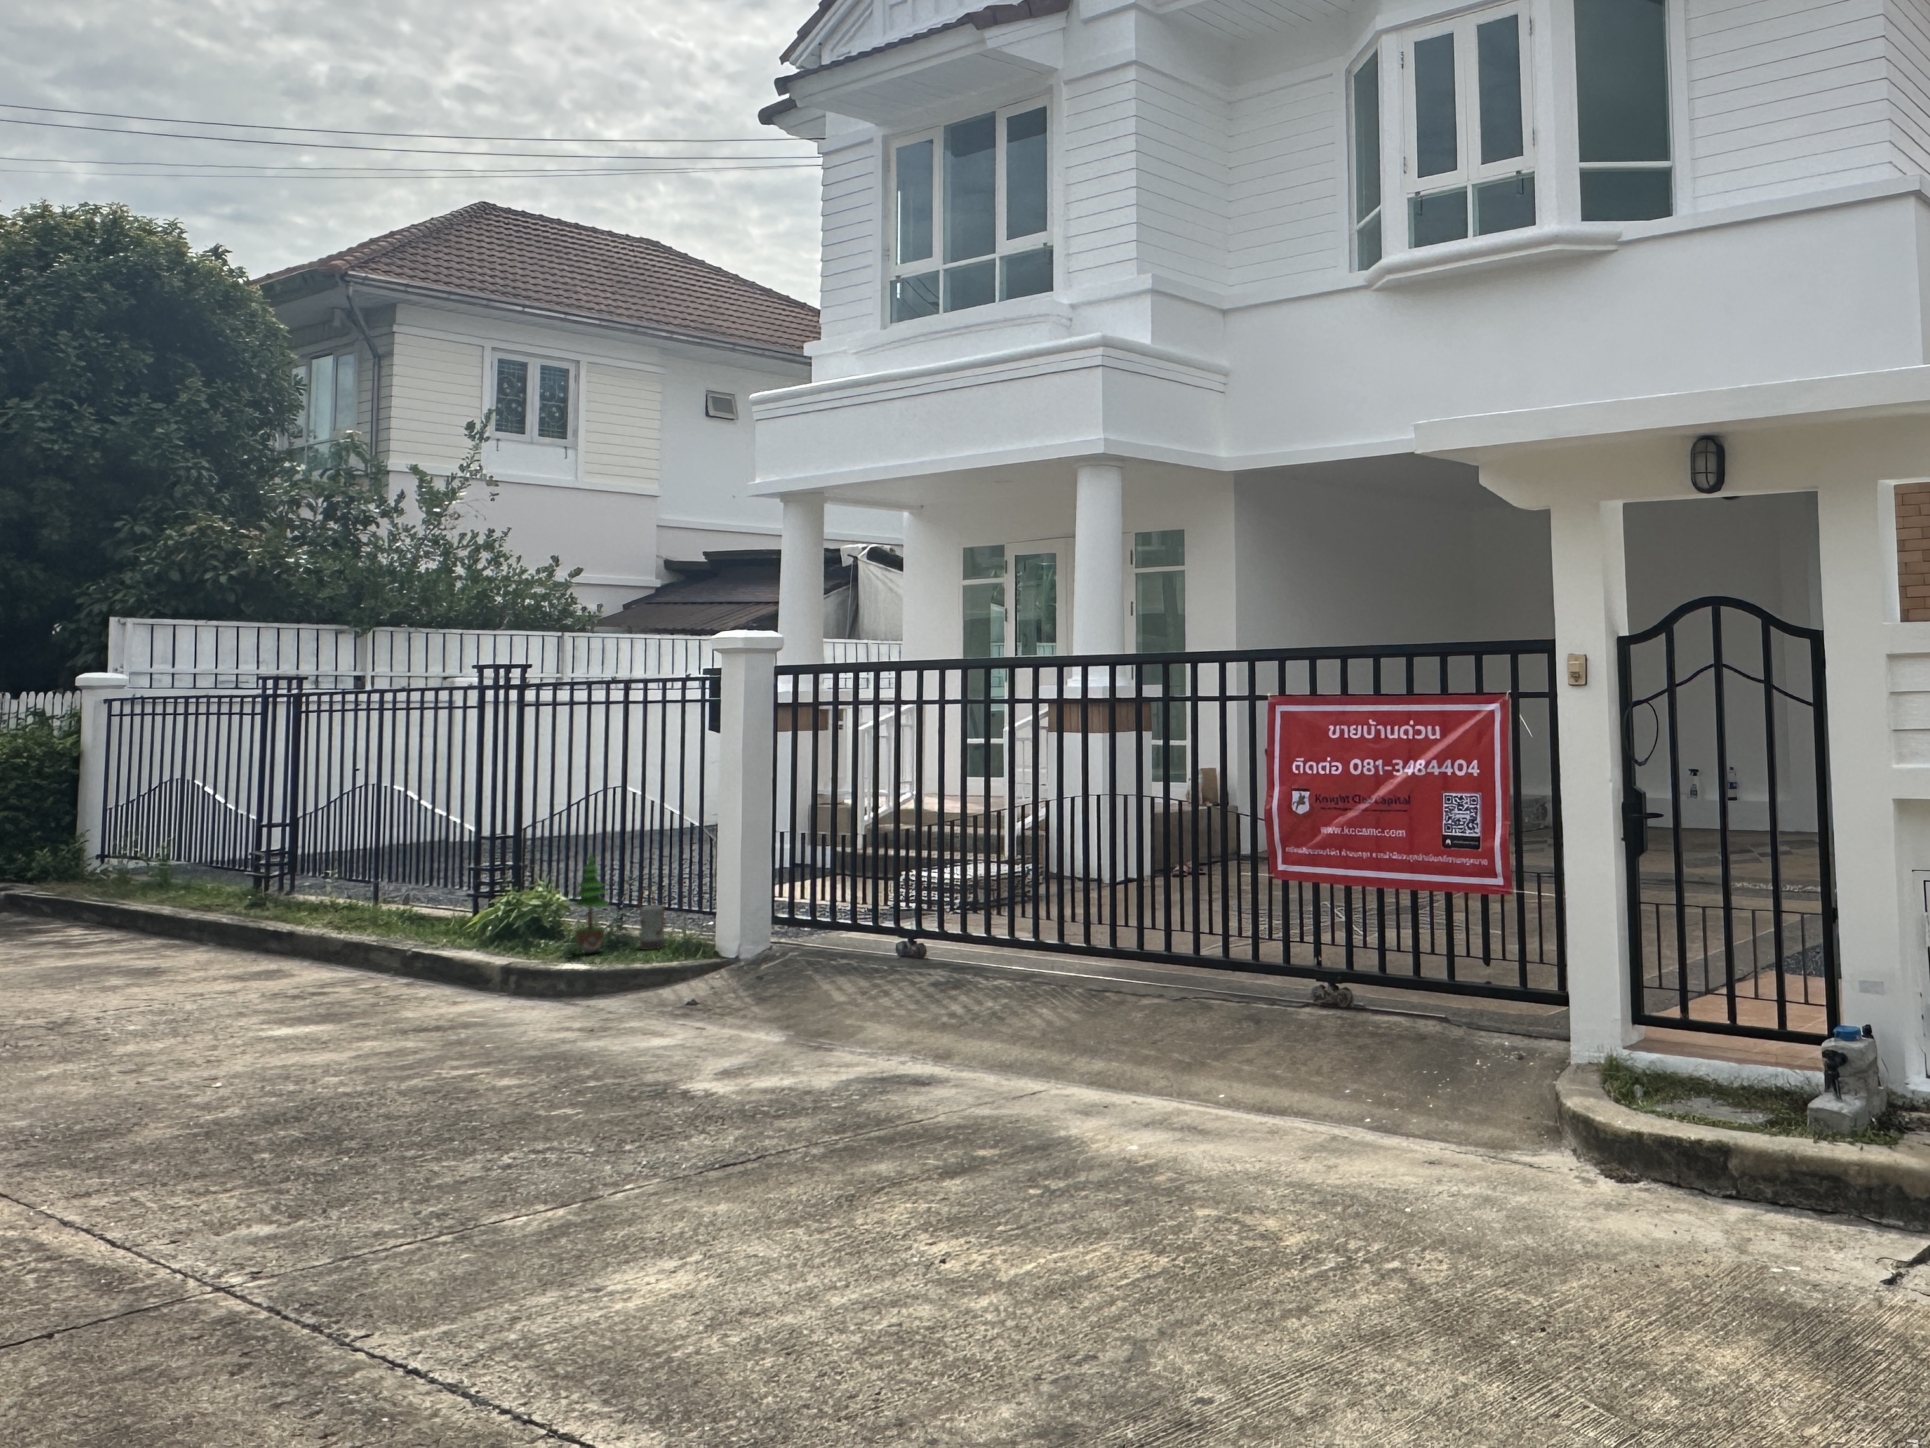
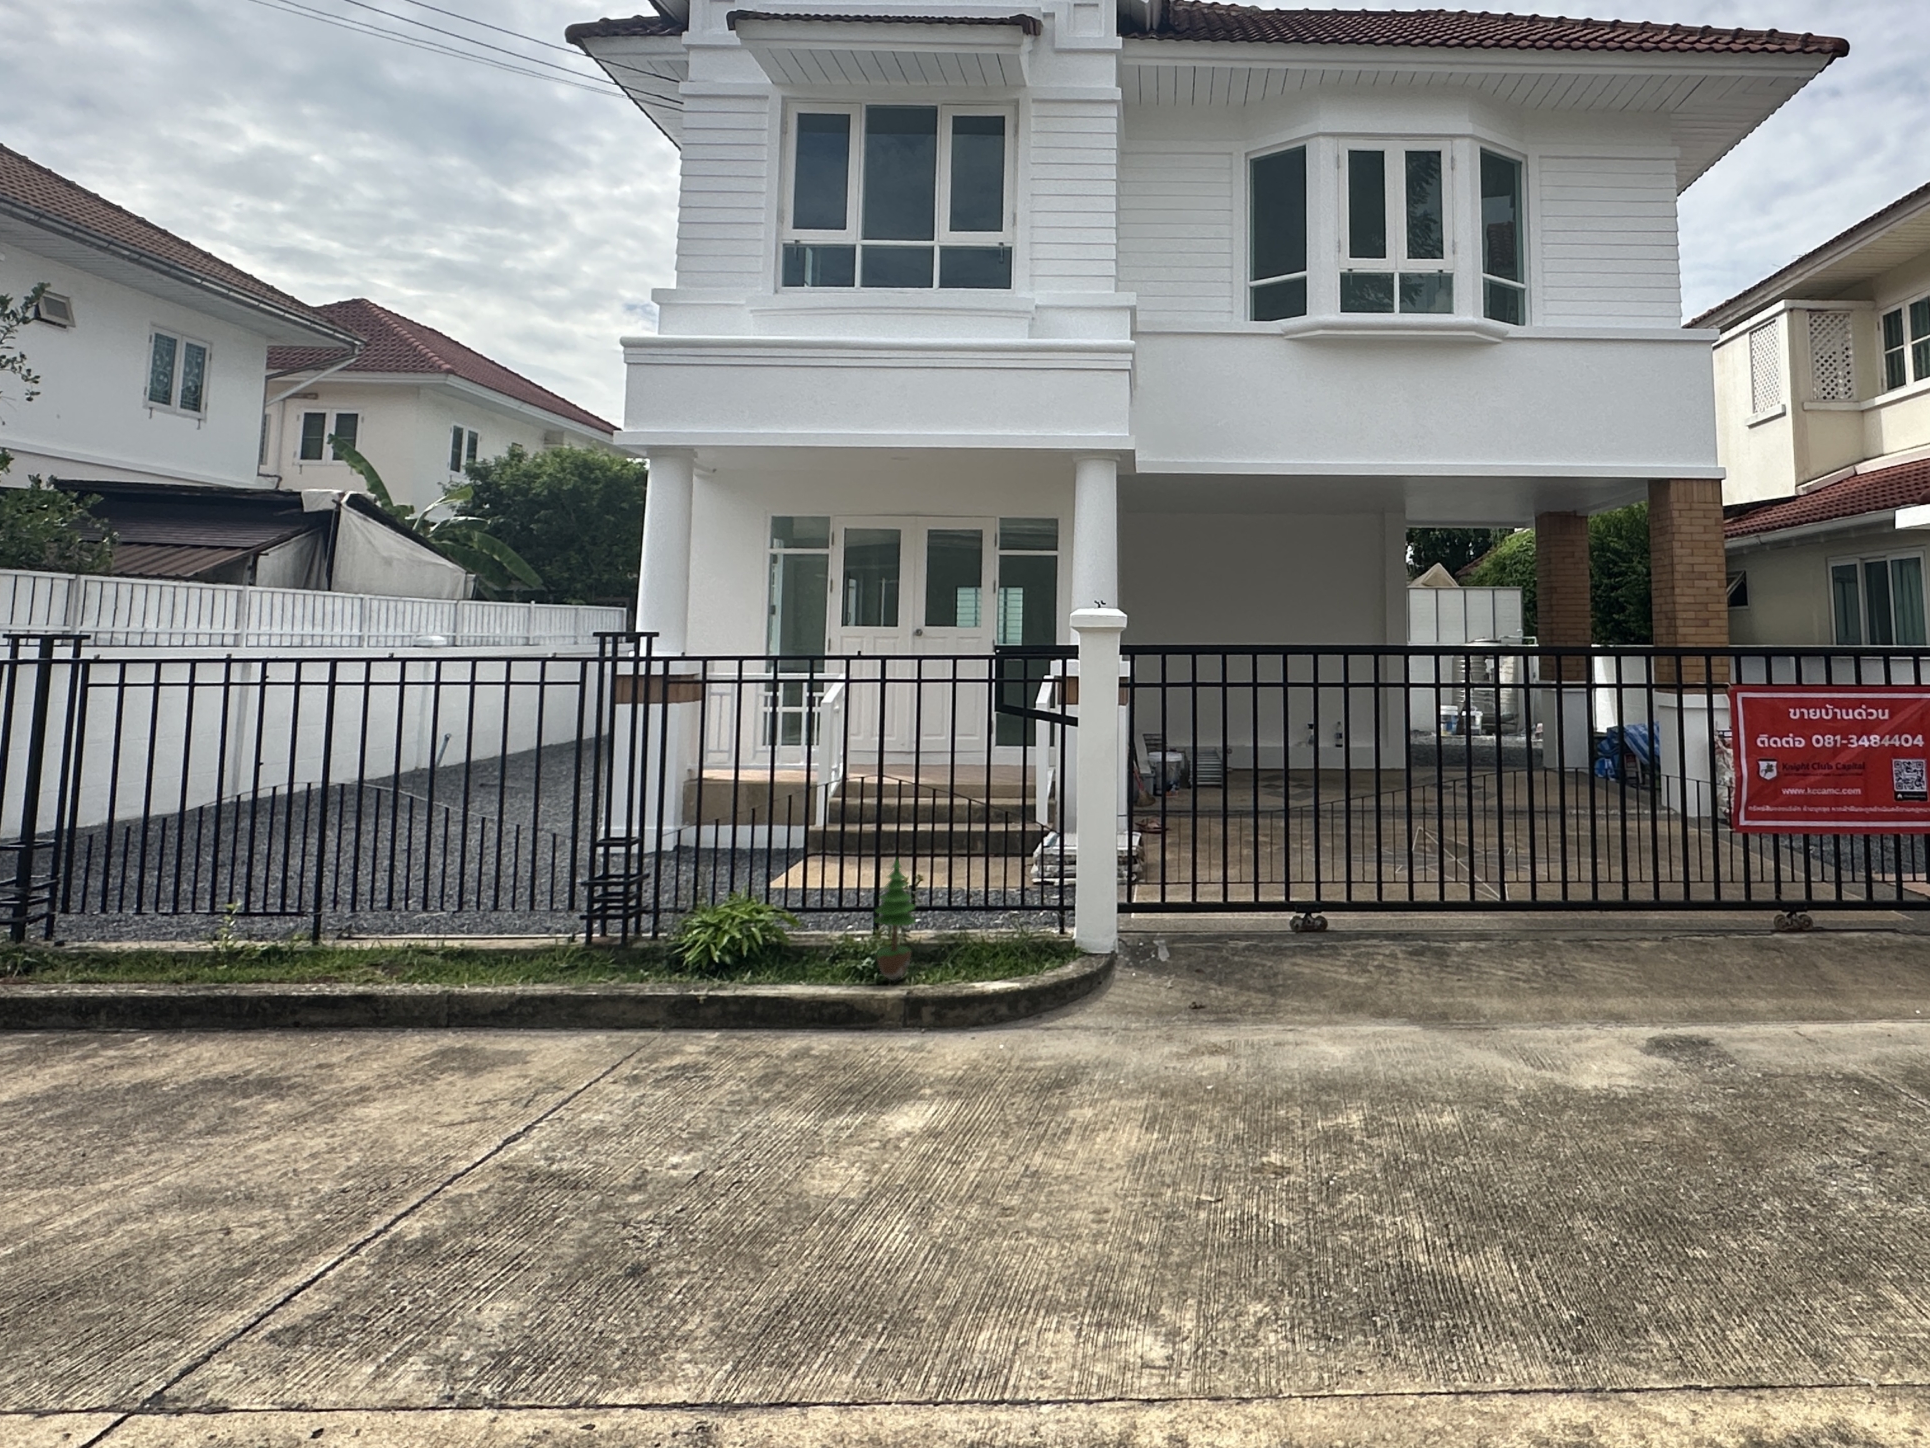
watering can: present [638,888,667,950] -> none [922,893,983,966]

